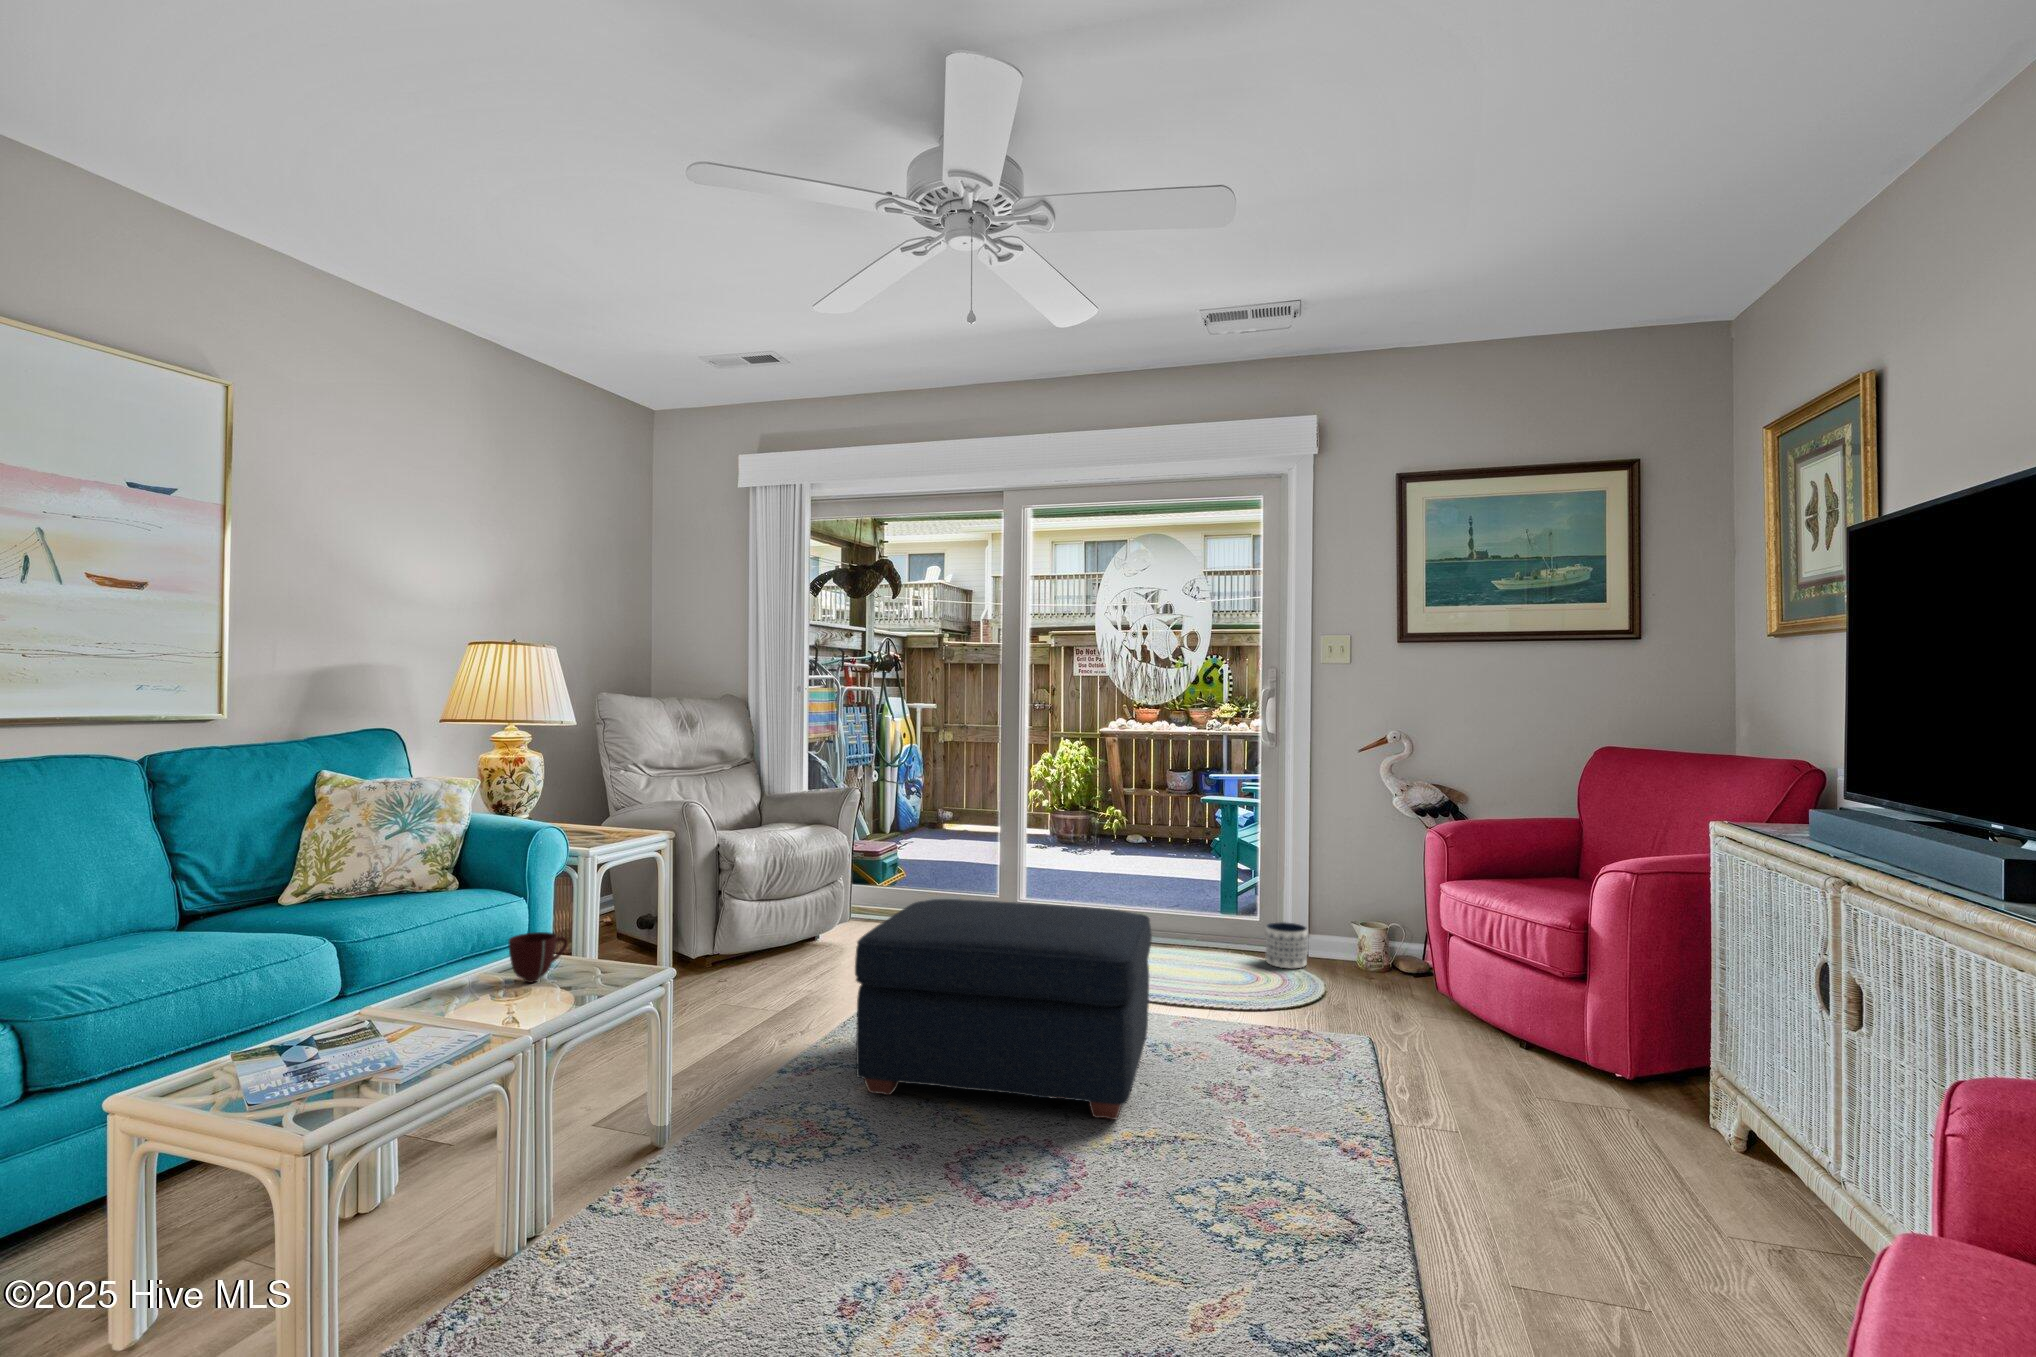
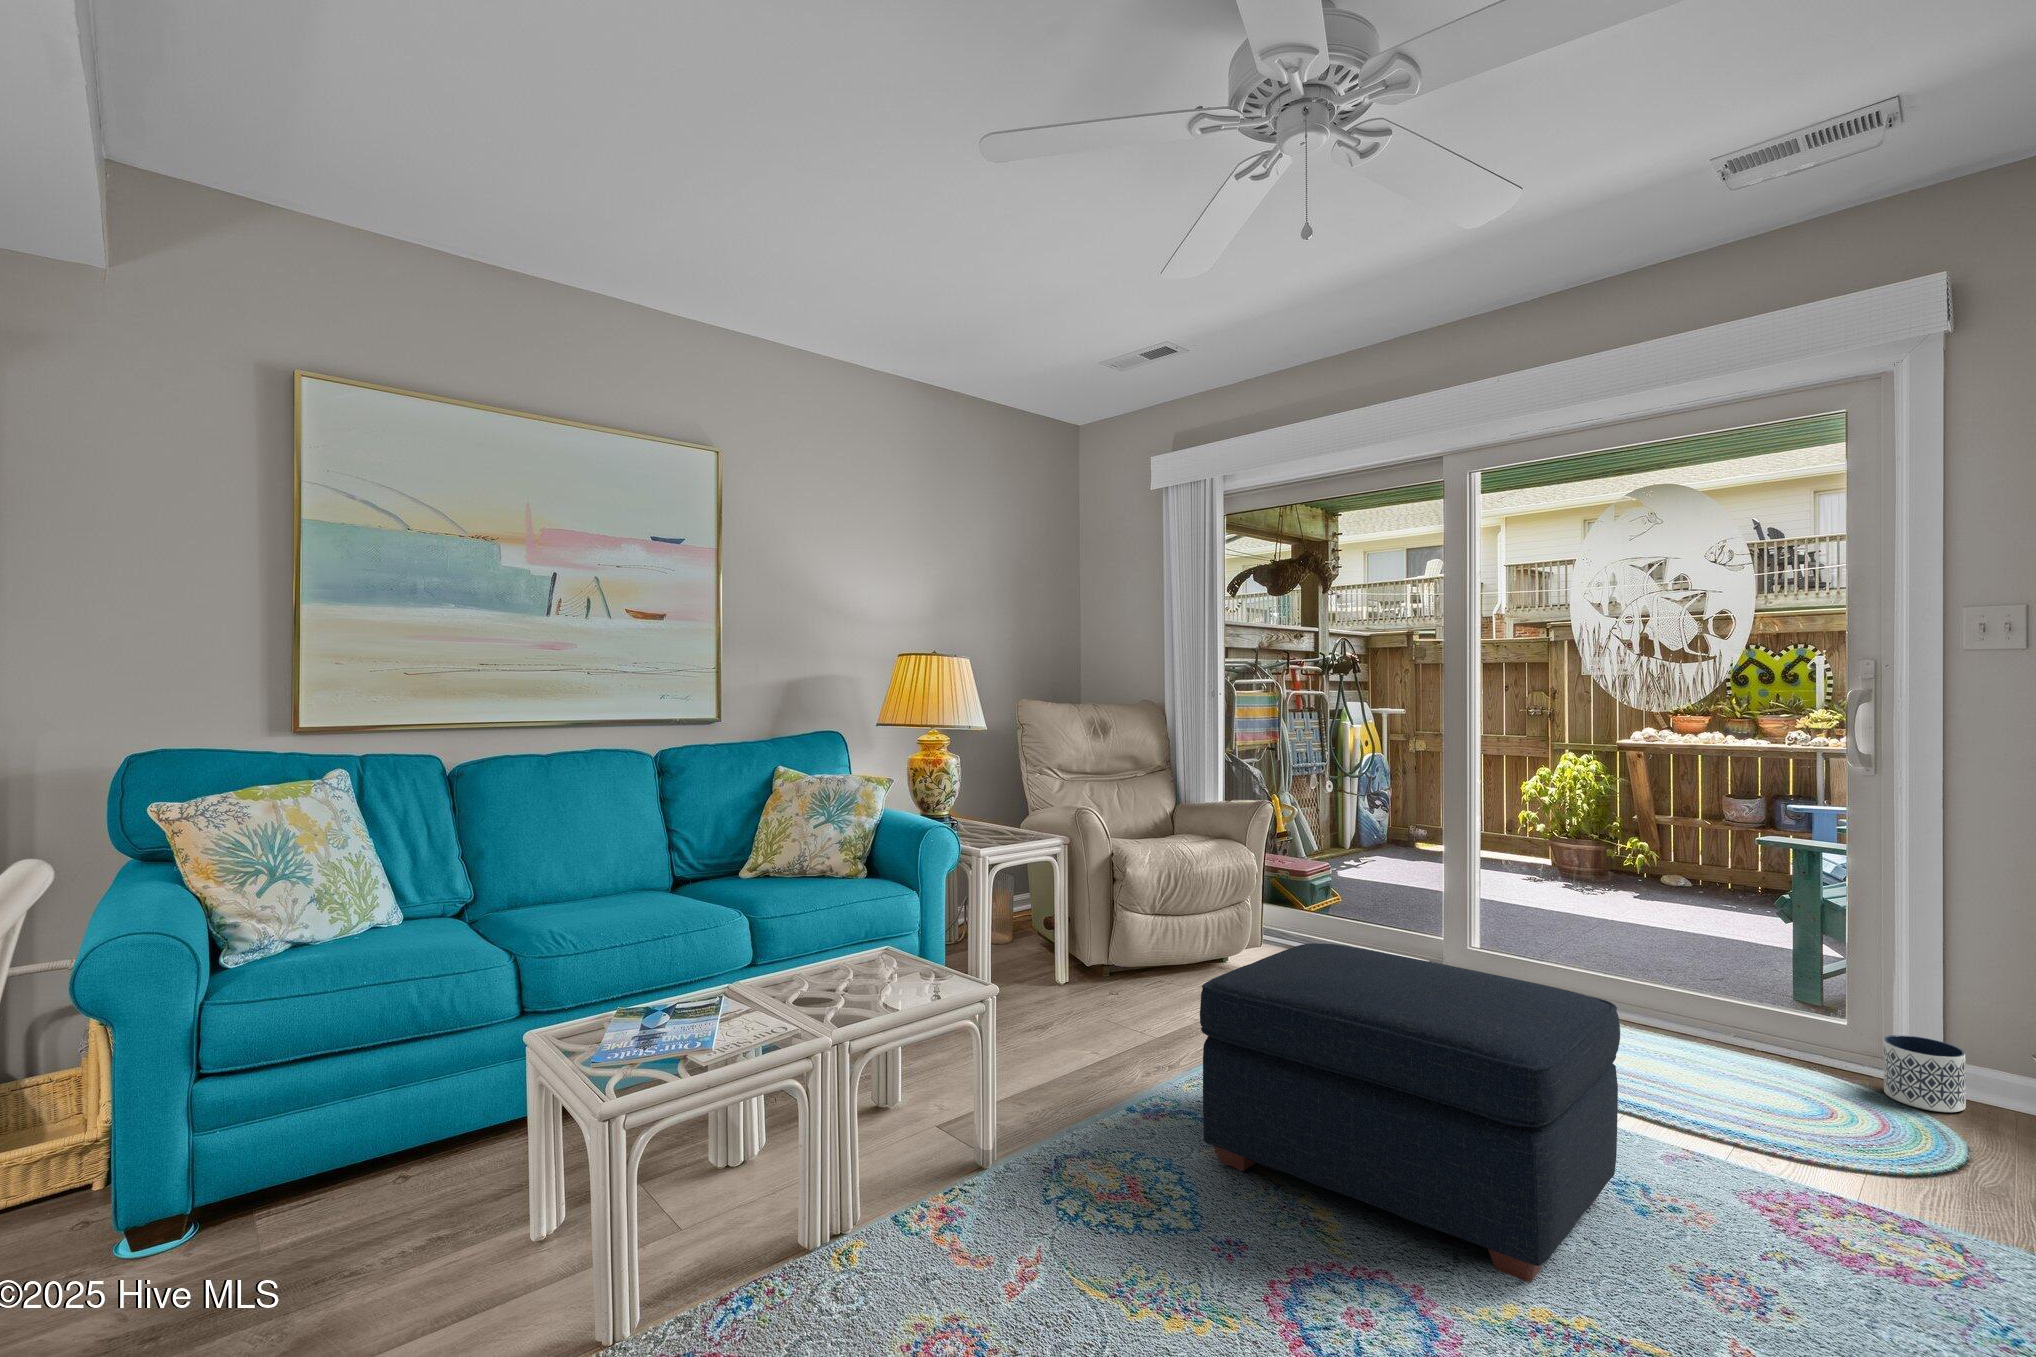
mug: present [509,932,568,983] -> none [851,933,906,982]

